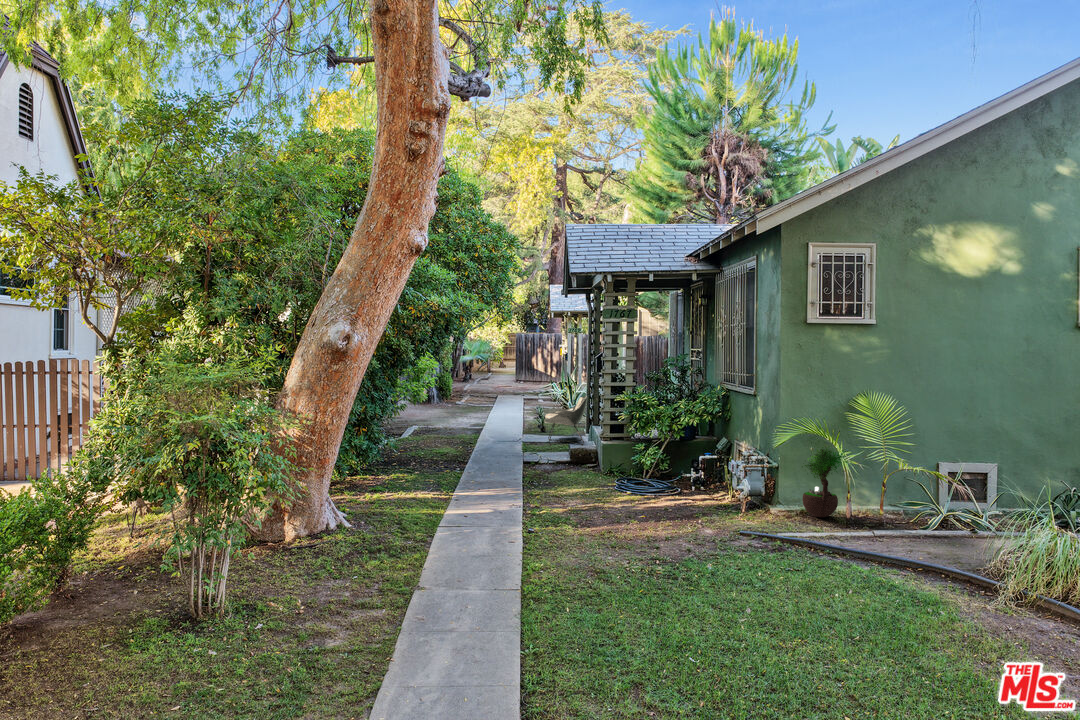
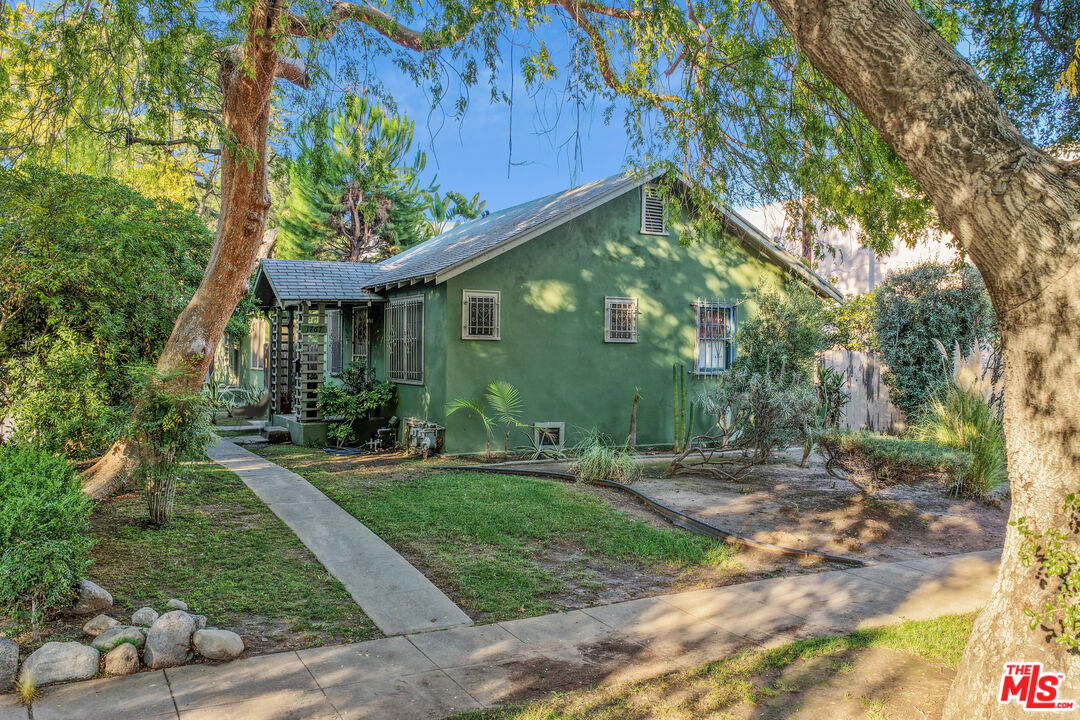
potted tree: present [802,447,845,517] -> none [460,413,488,462]

